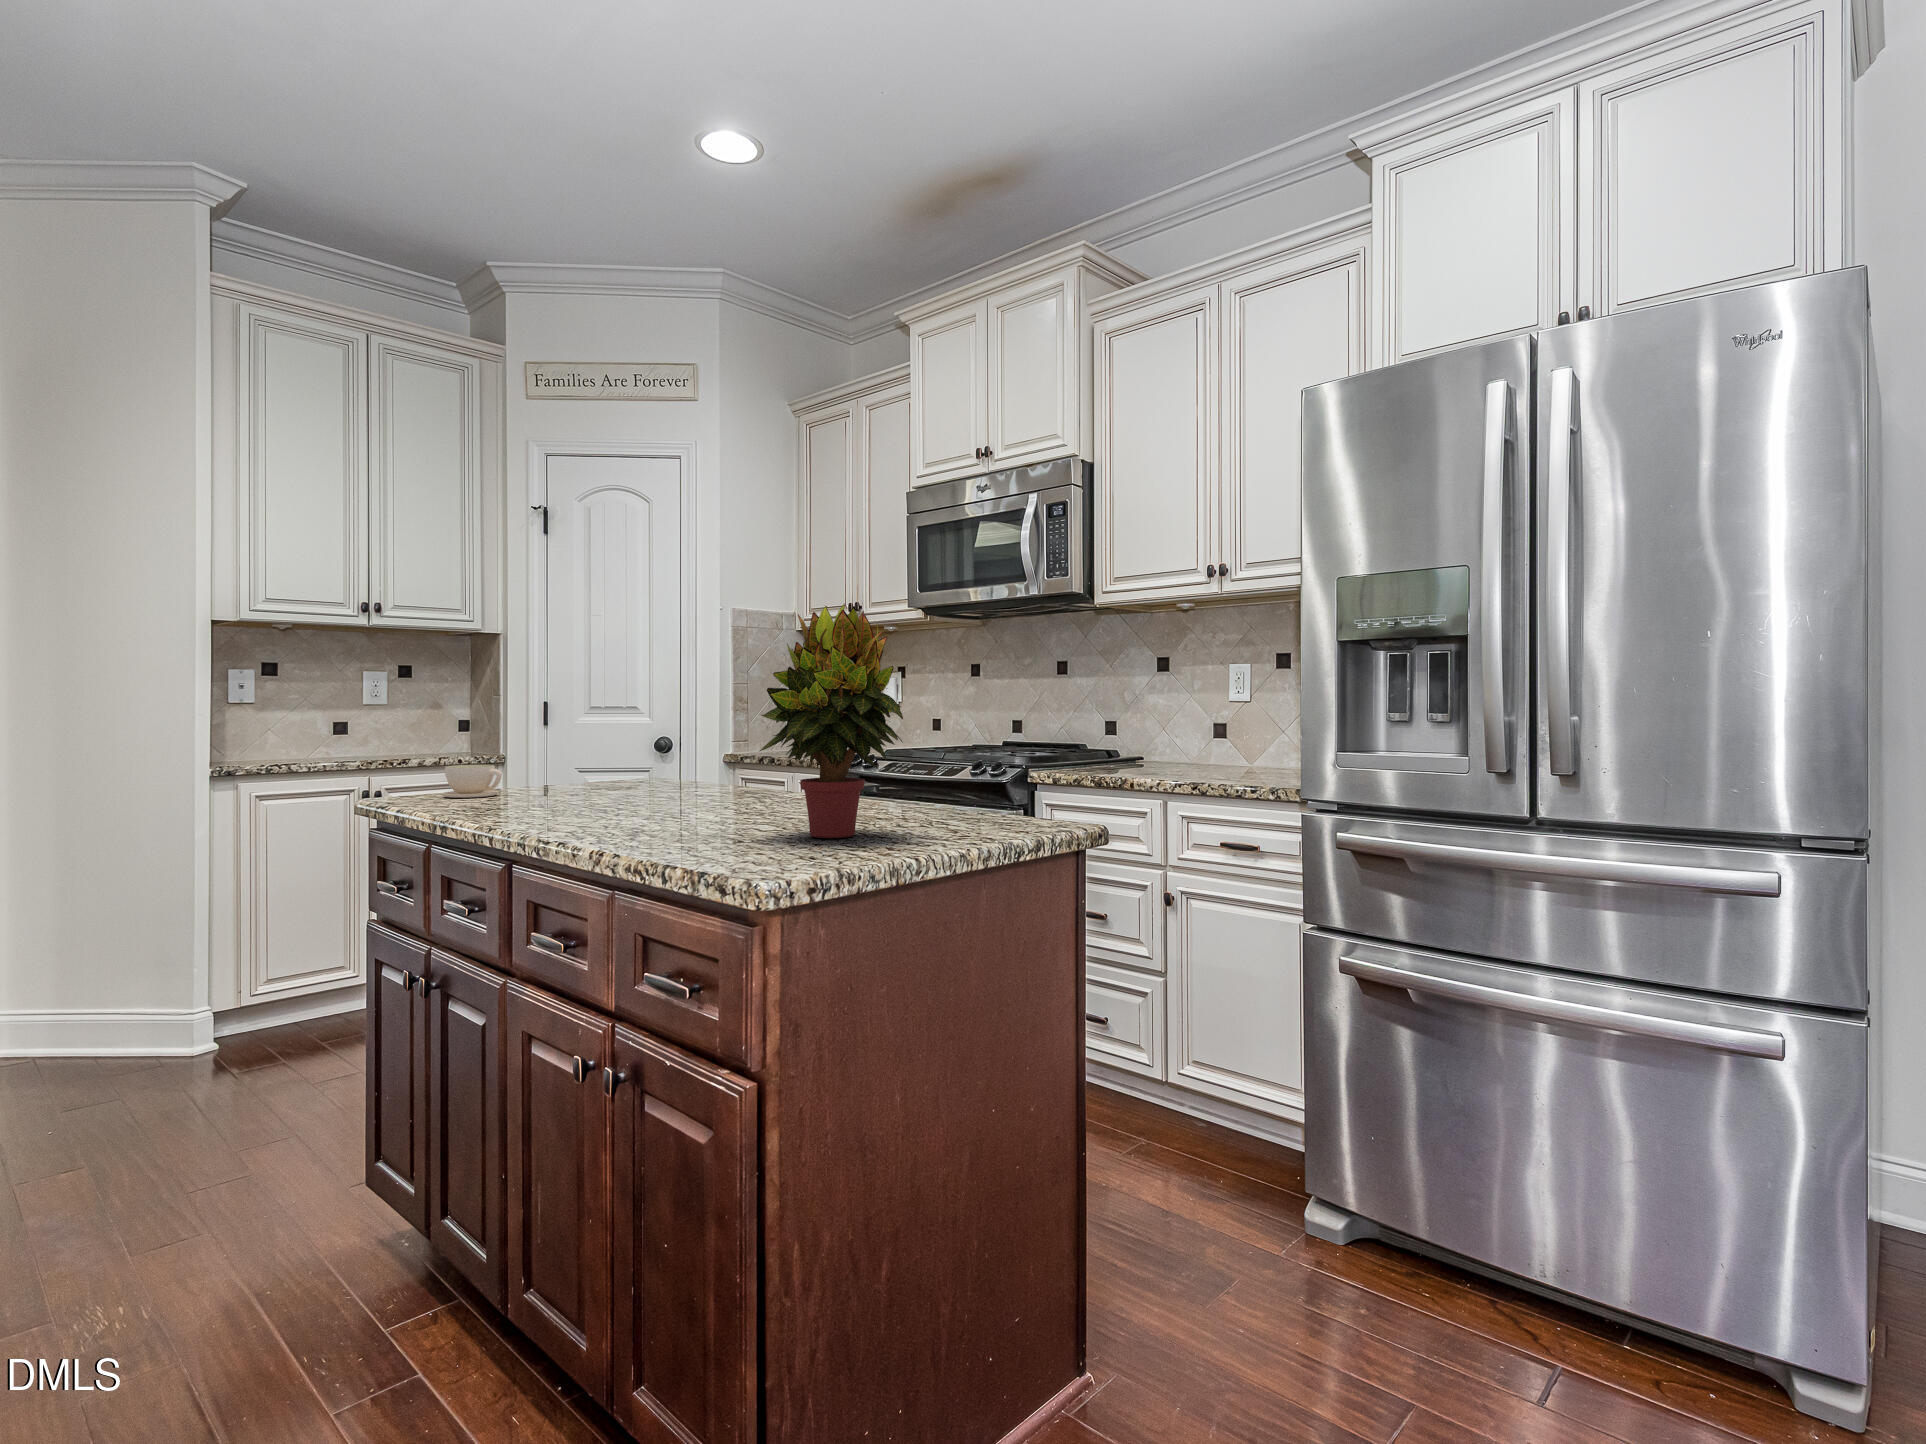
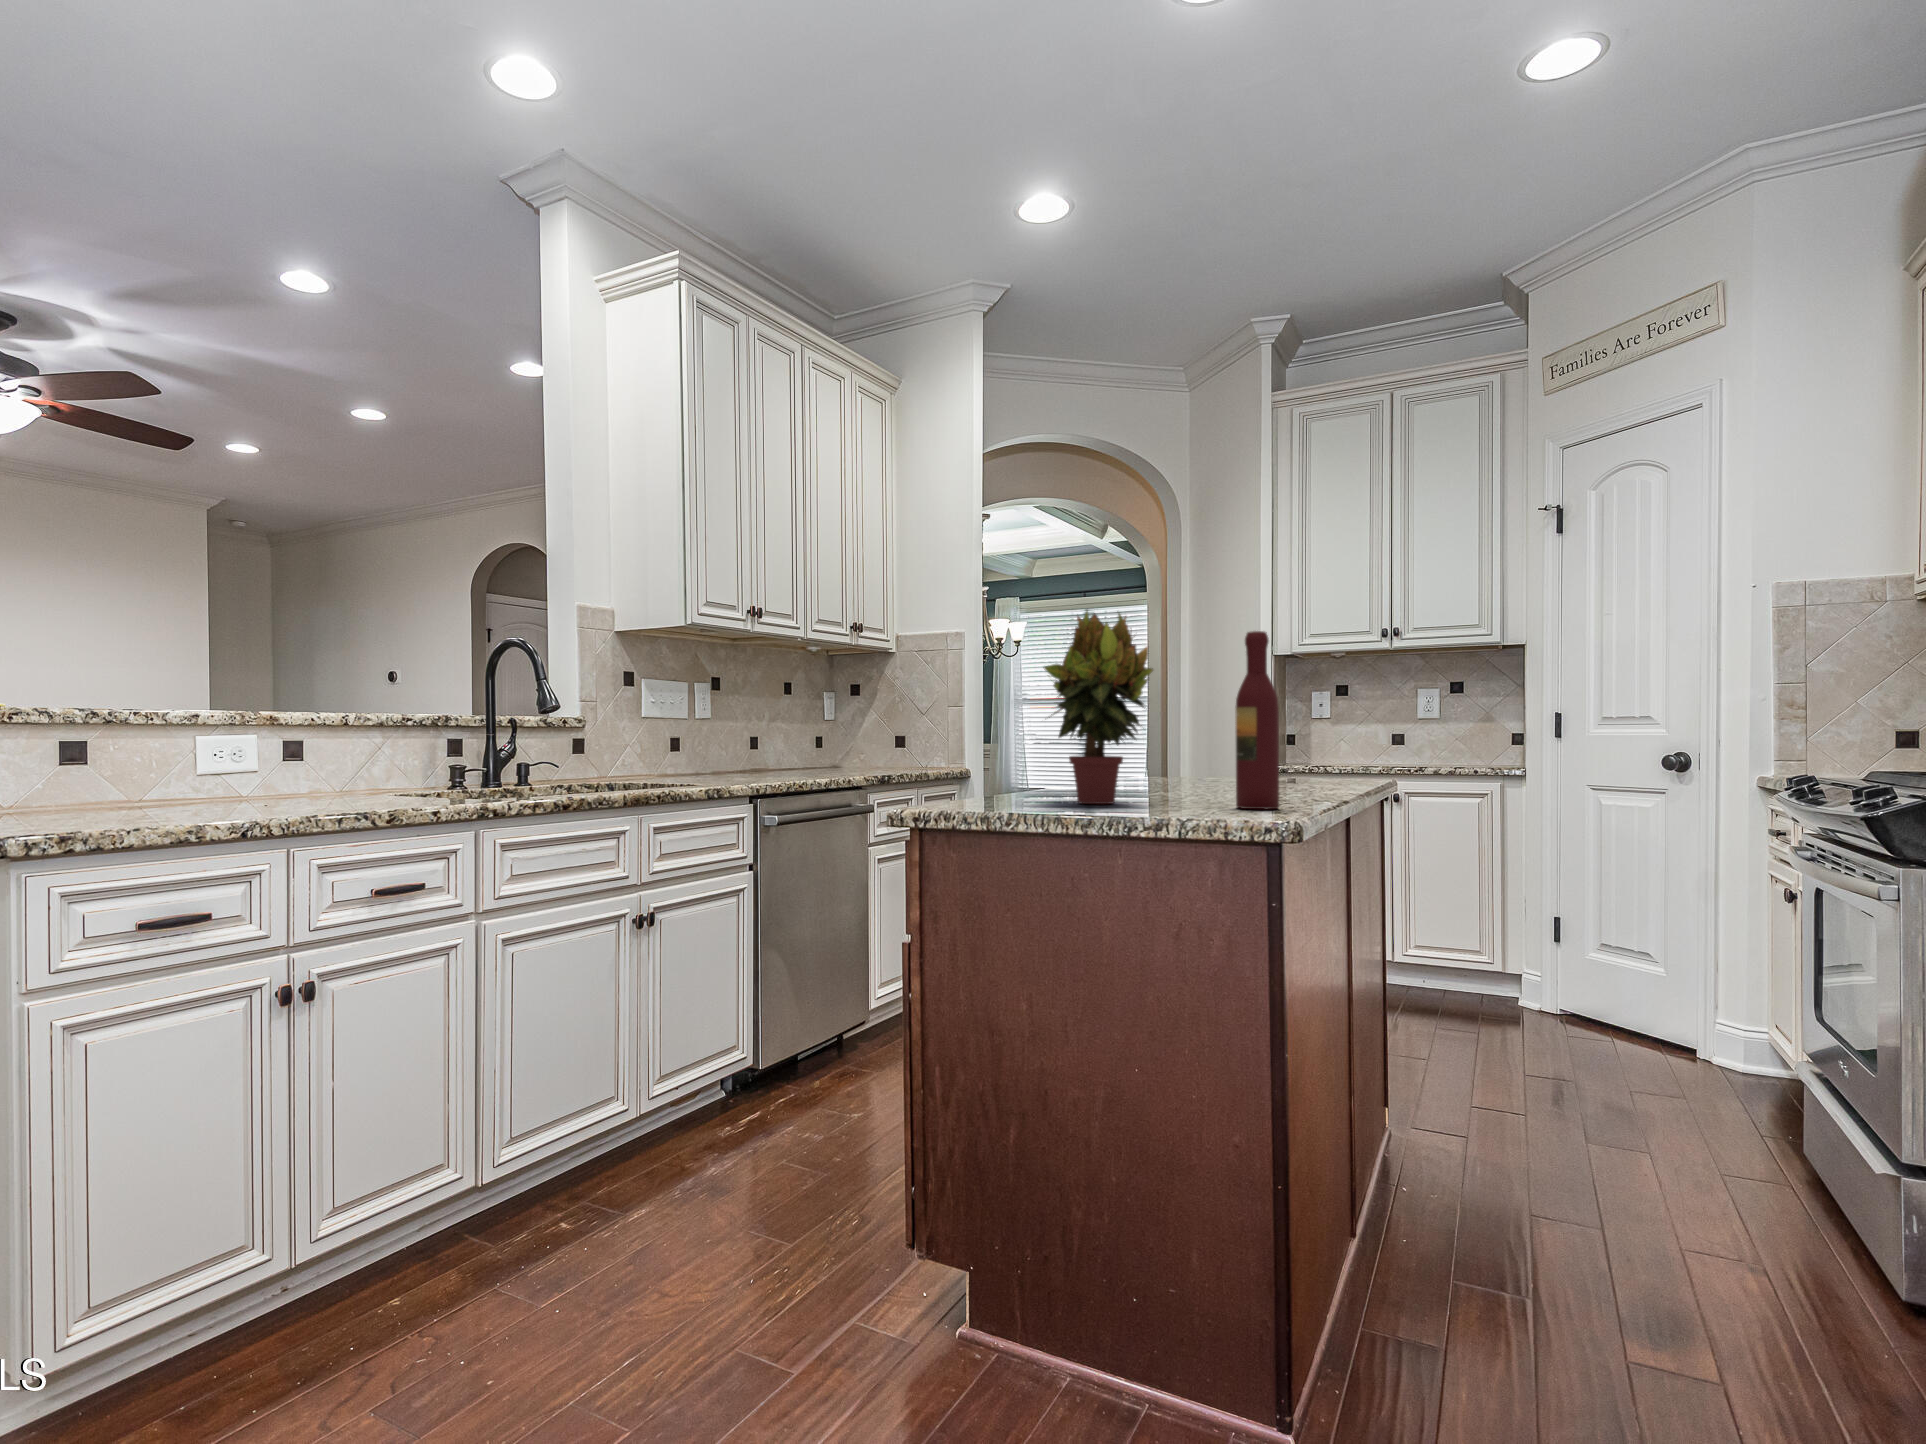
wine bottle: none [936,644,977,821] -> present [1235,631,1279,809]
coffee cup: present [443,765,502,798] -> none [1184,755,1223,780]

